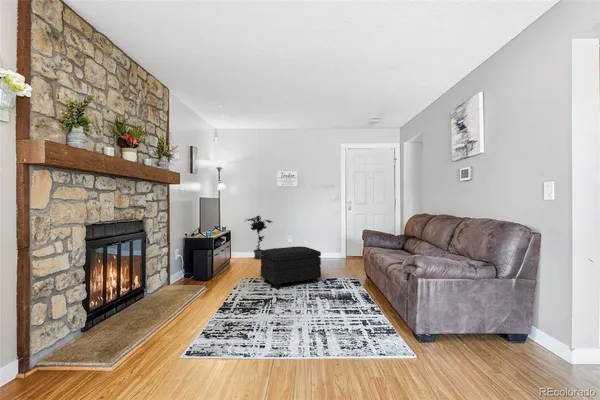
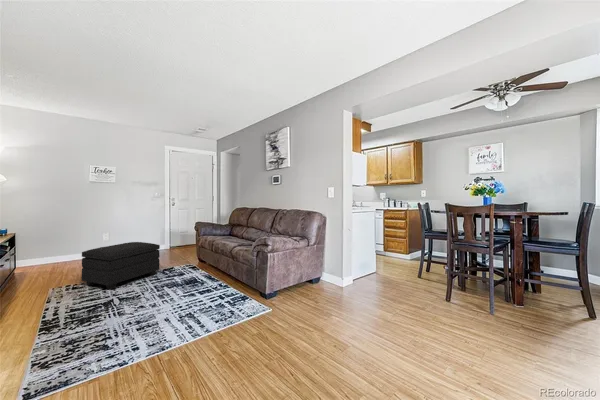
potted plant: present [247,216,272,259] -> none [34,210,82,263]

